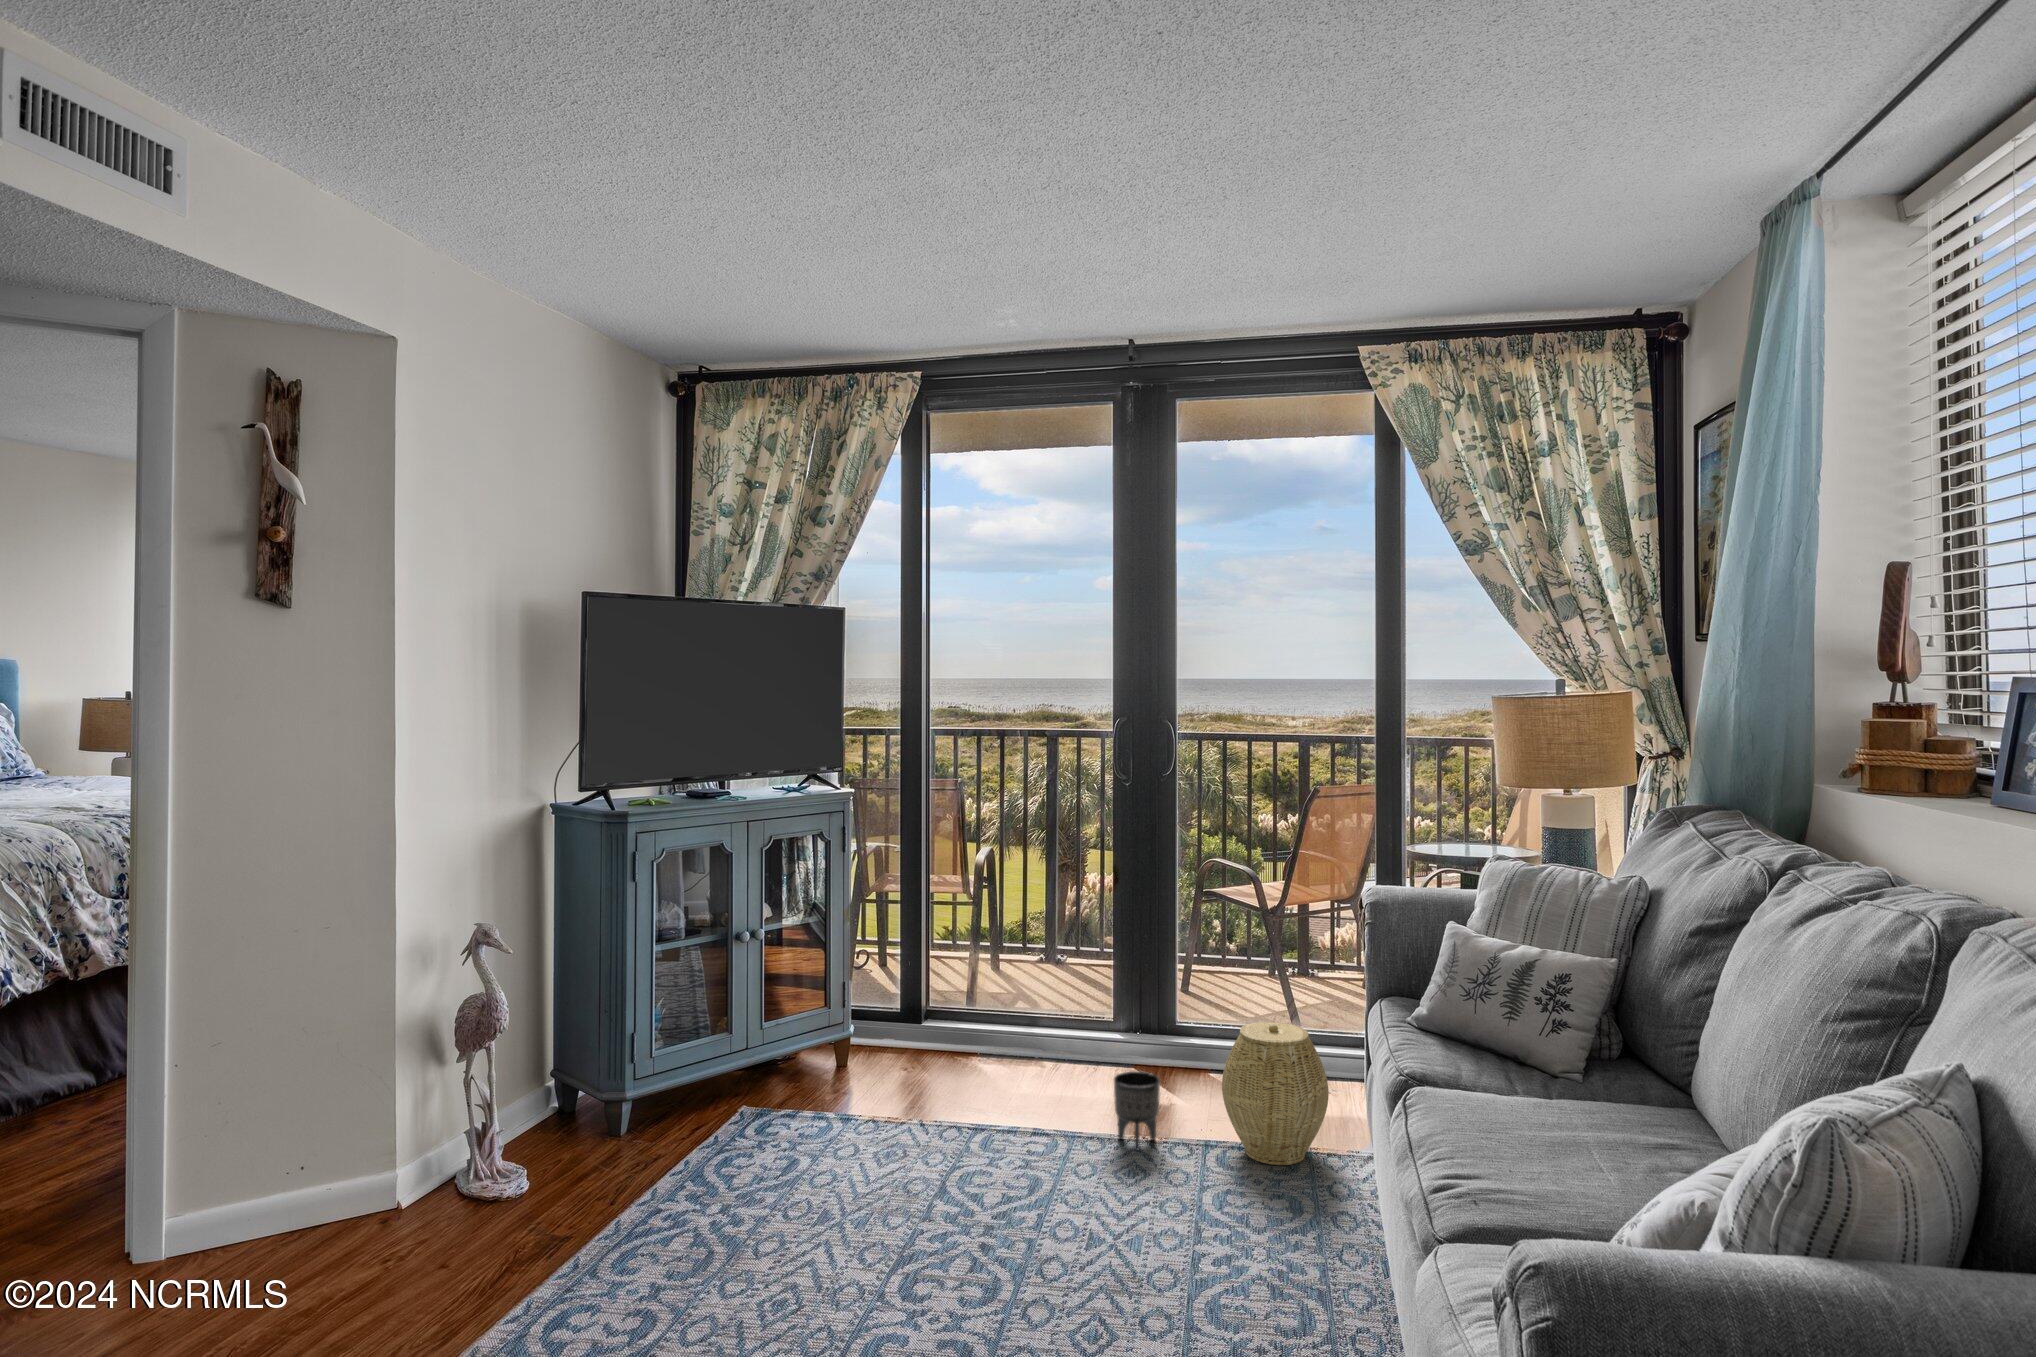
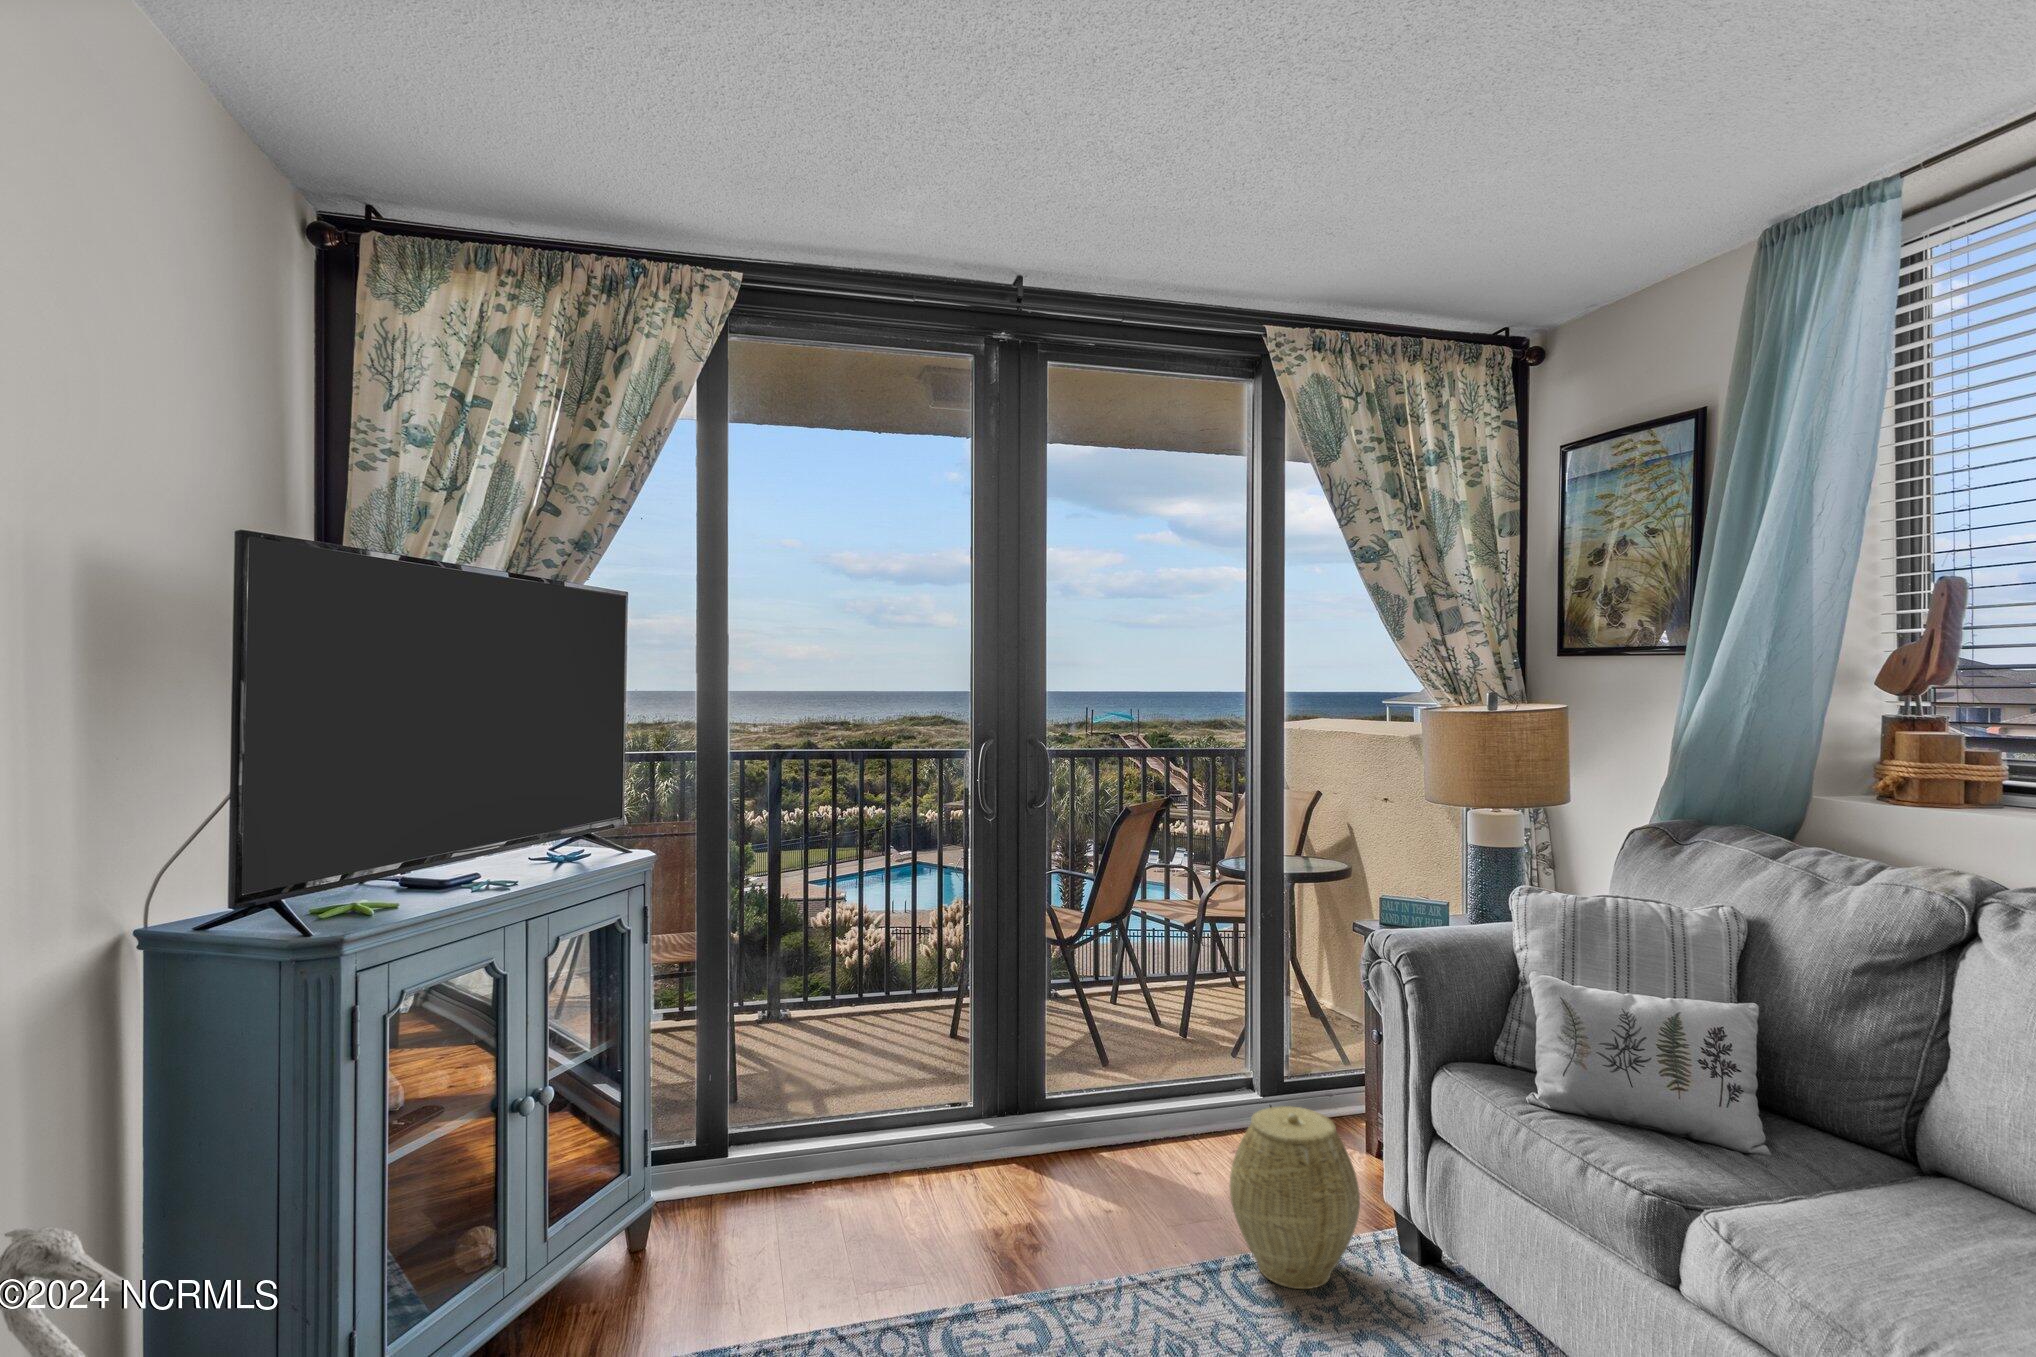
planter: present [1114,1071,1160,1151] -> none [1108,1199,1168,1311]

